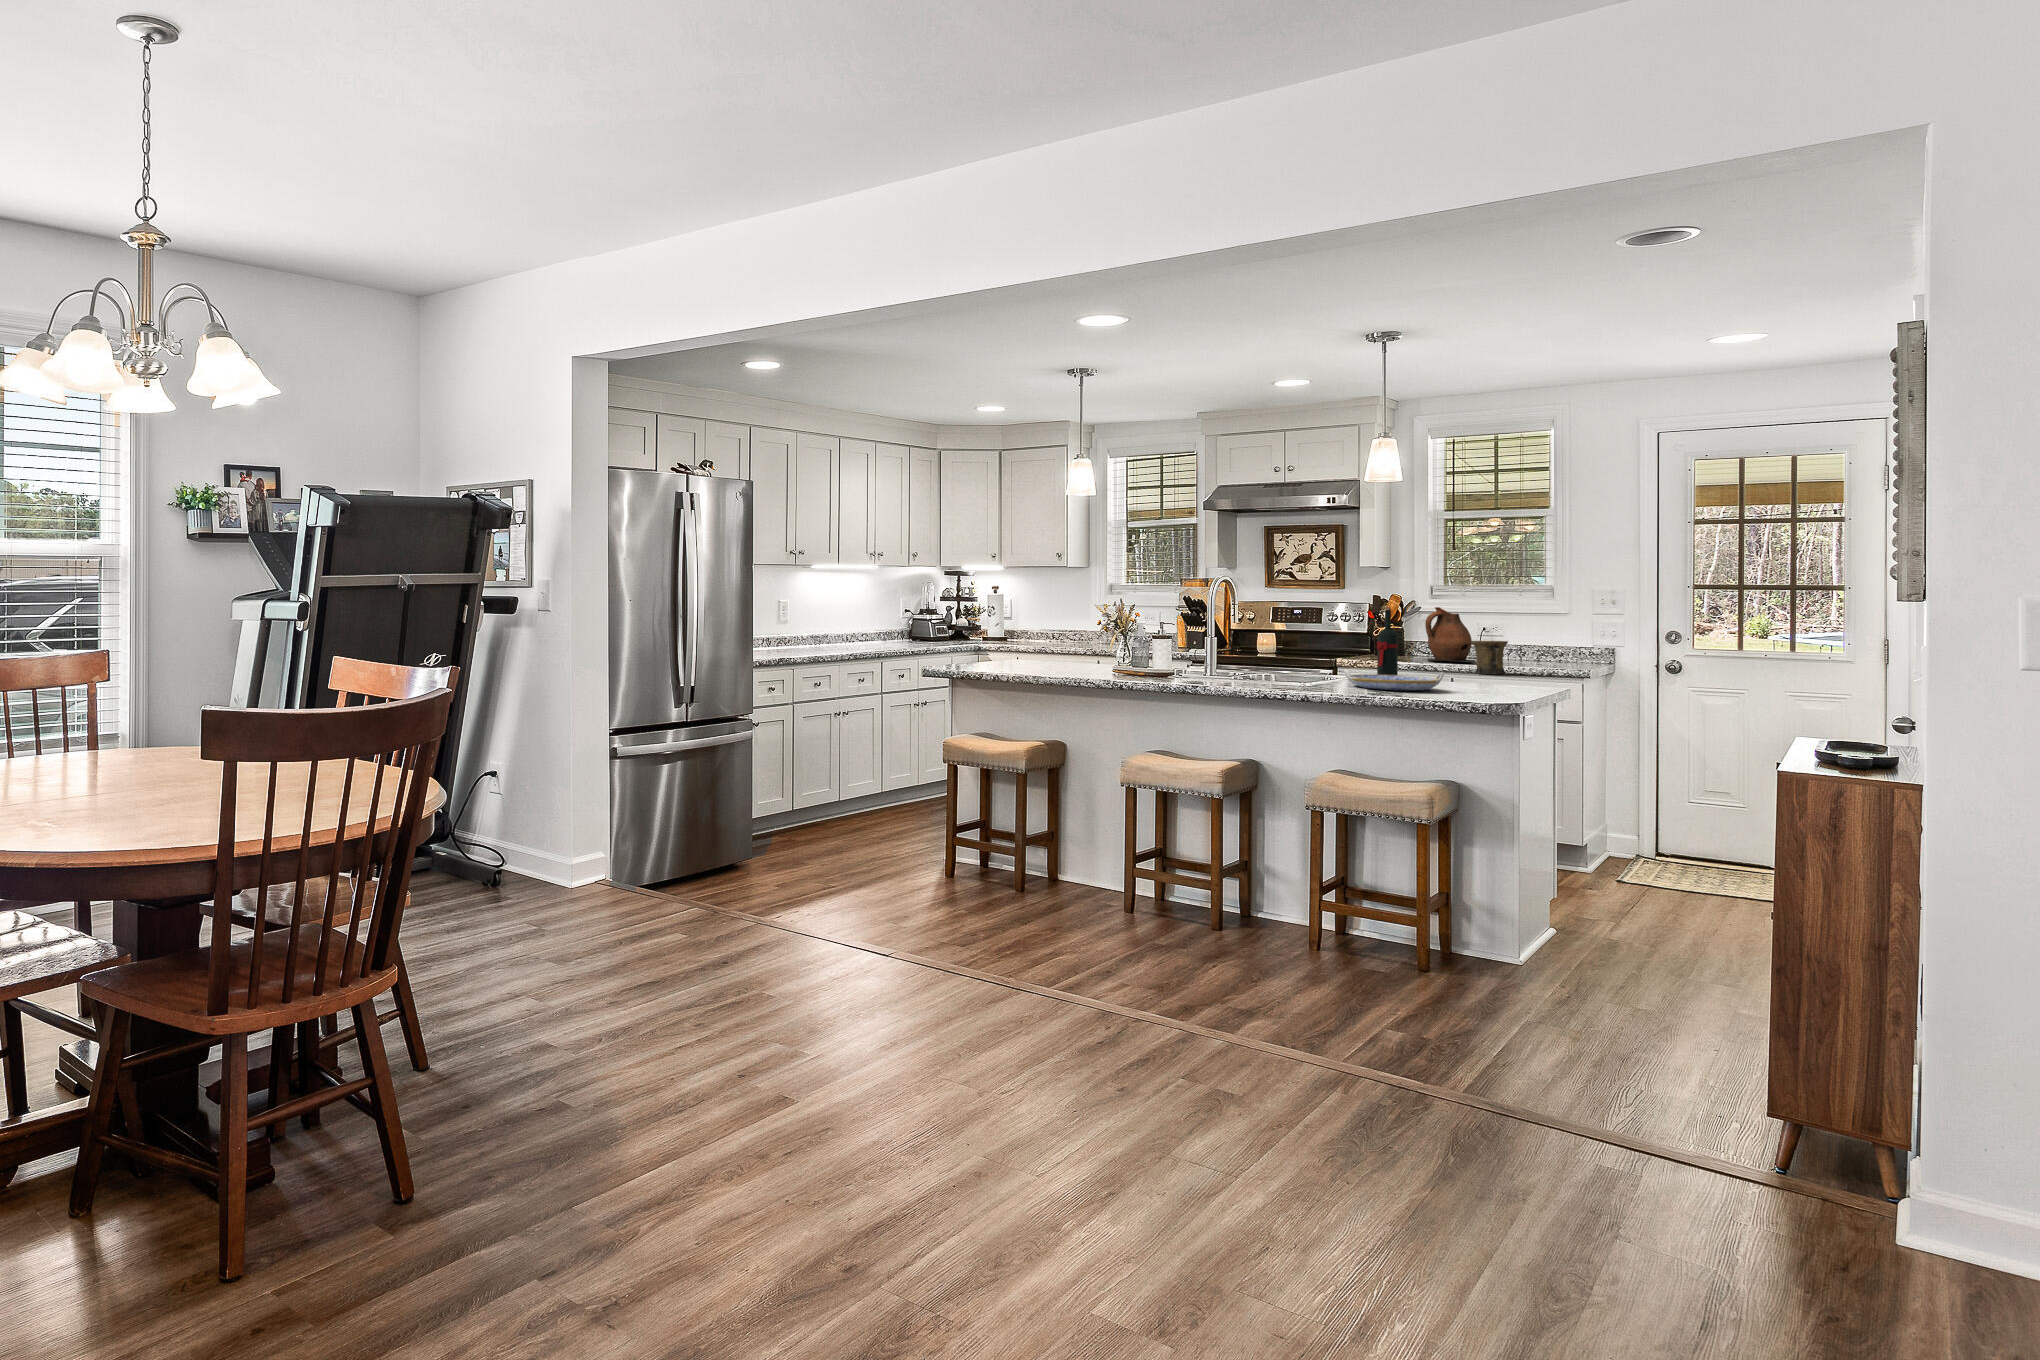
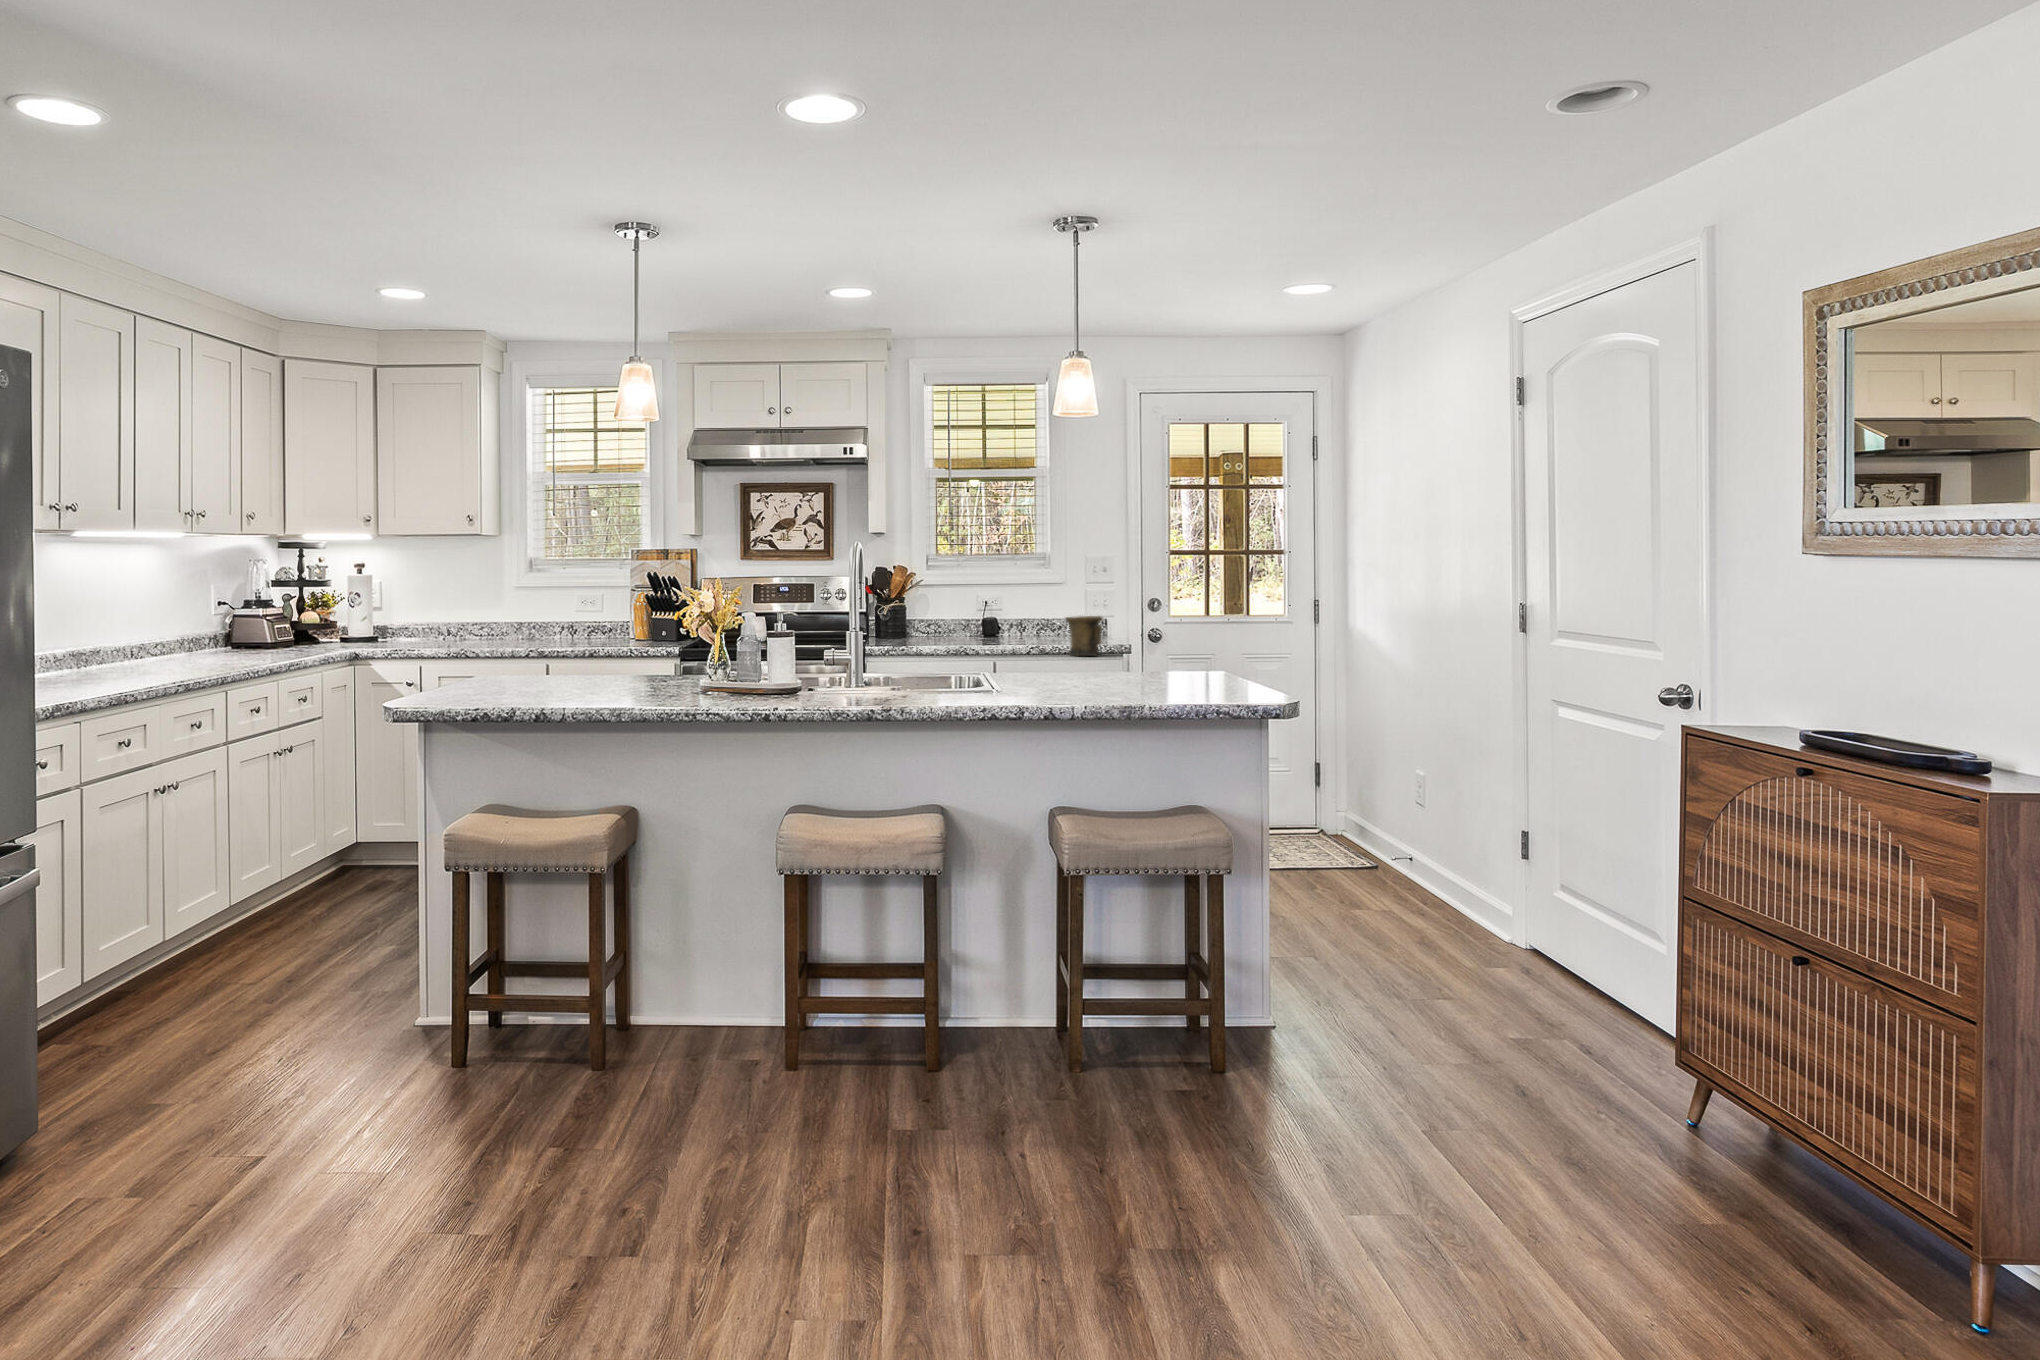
wine bottle: present [1377,607,1398,675] -> none [1030,578,1053,669]
ceramic pitcher: present [1425,607,1475,663] -> none [956,579,1013,643]
serving tray: present [1344,669,1445,691] -> none [1070,661,1185,690]

